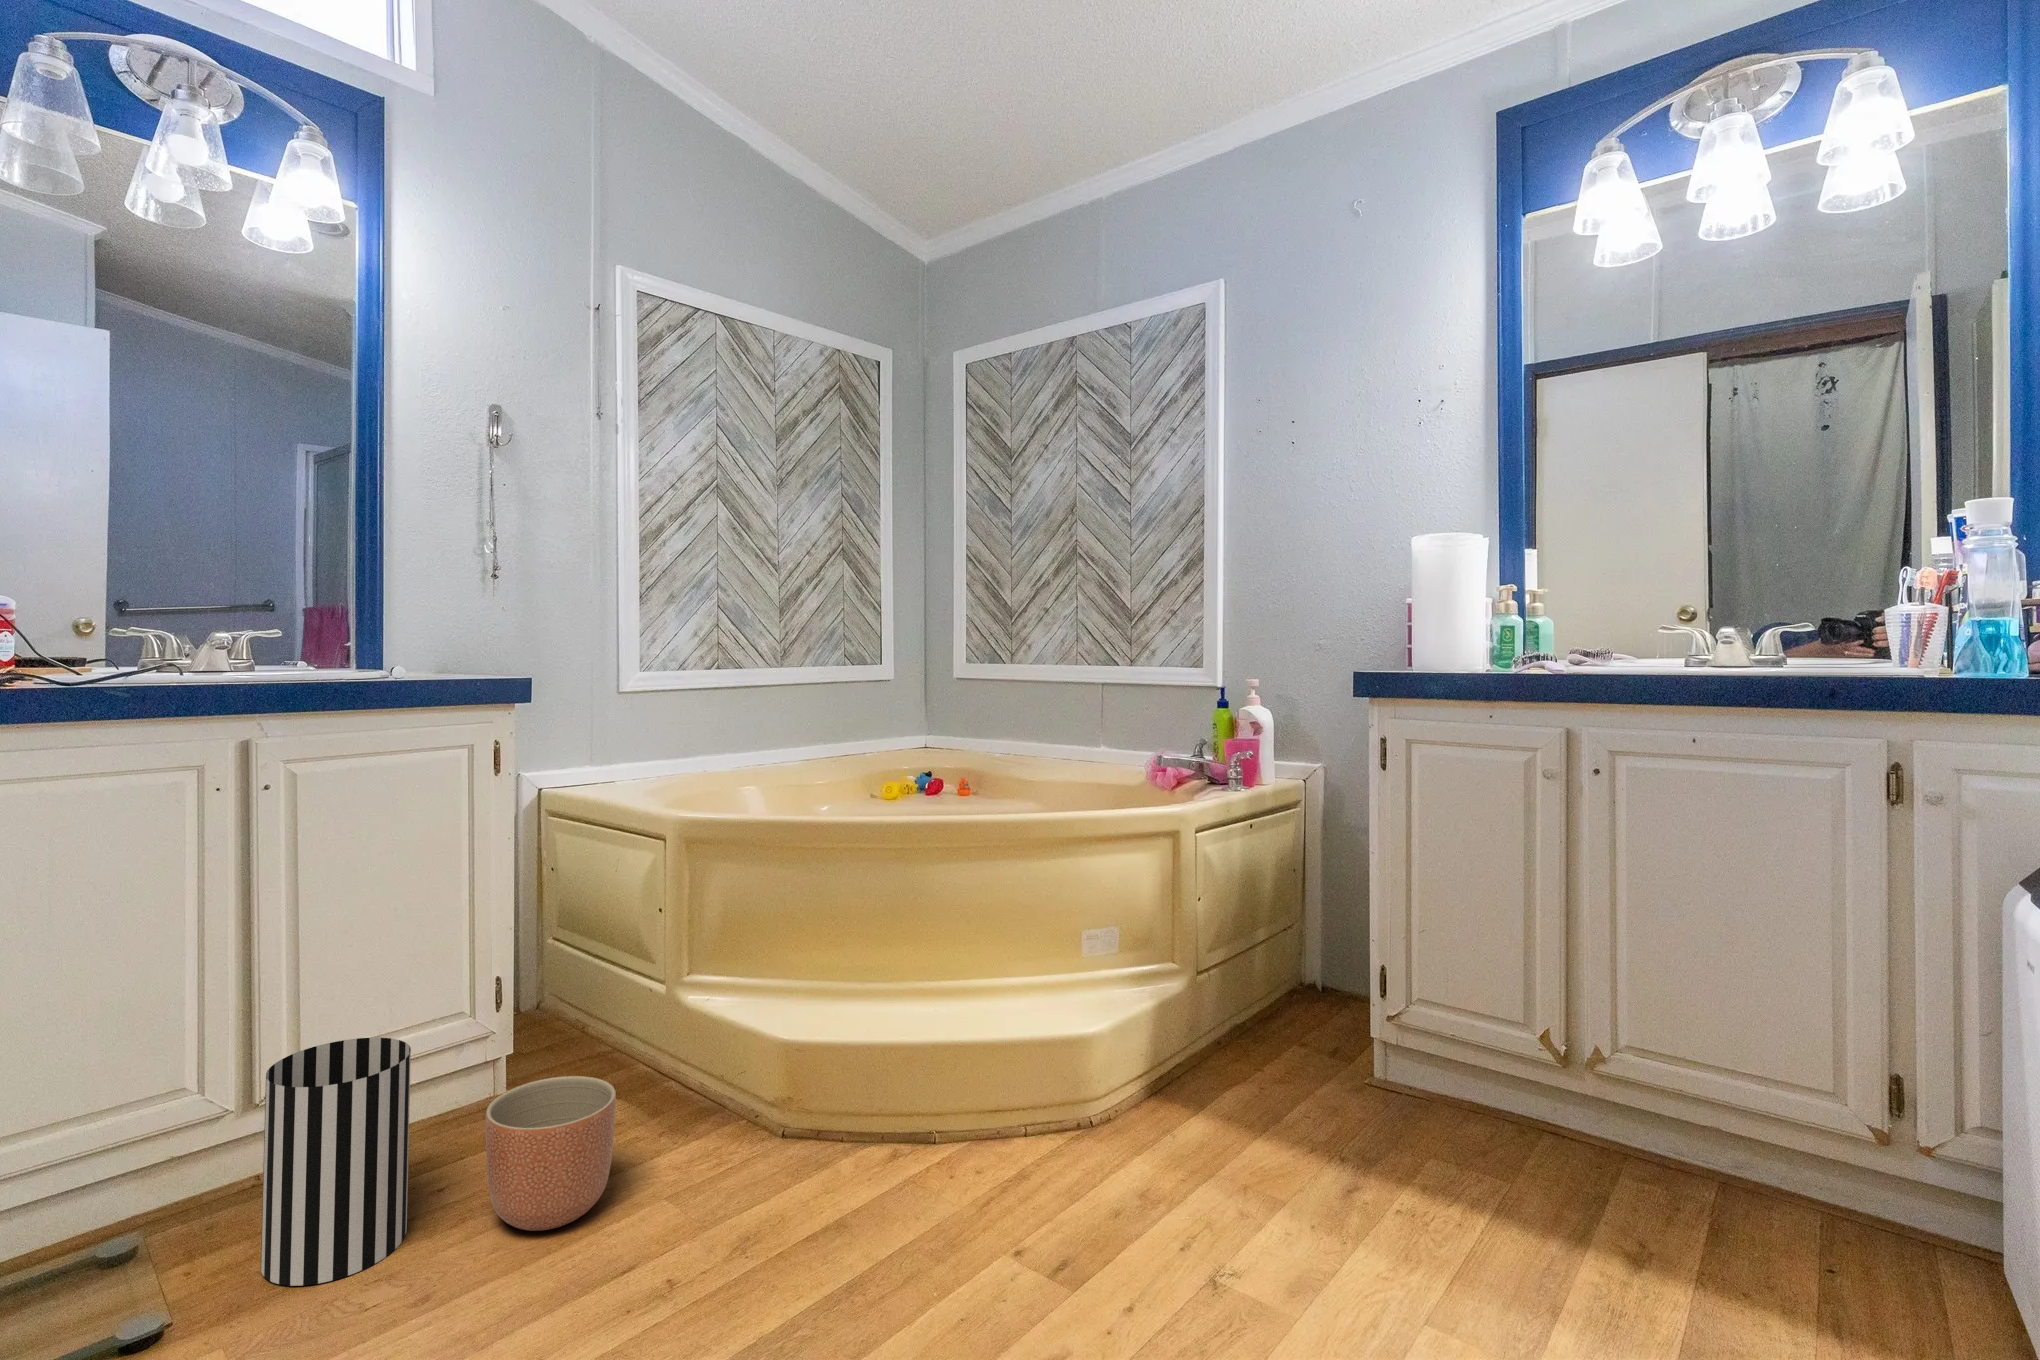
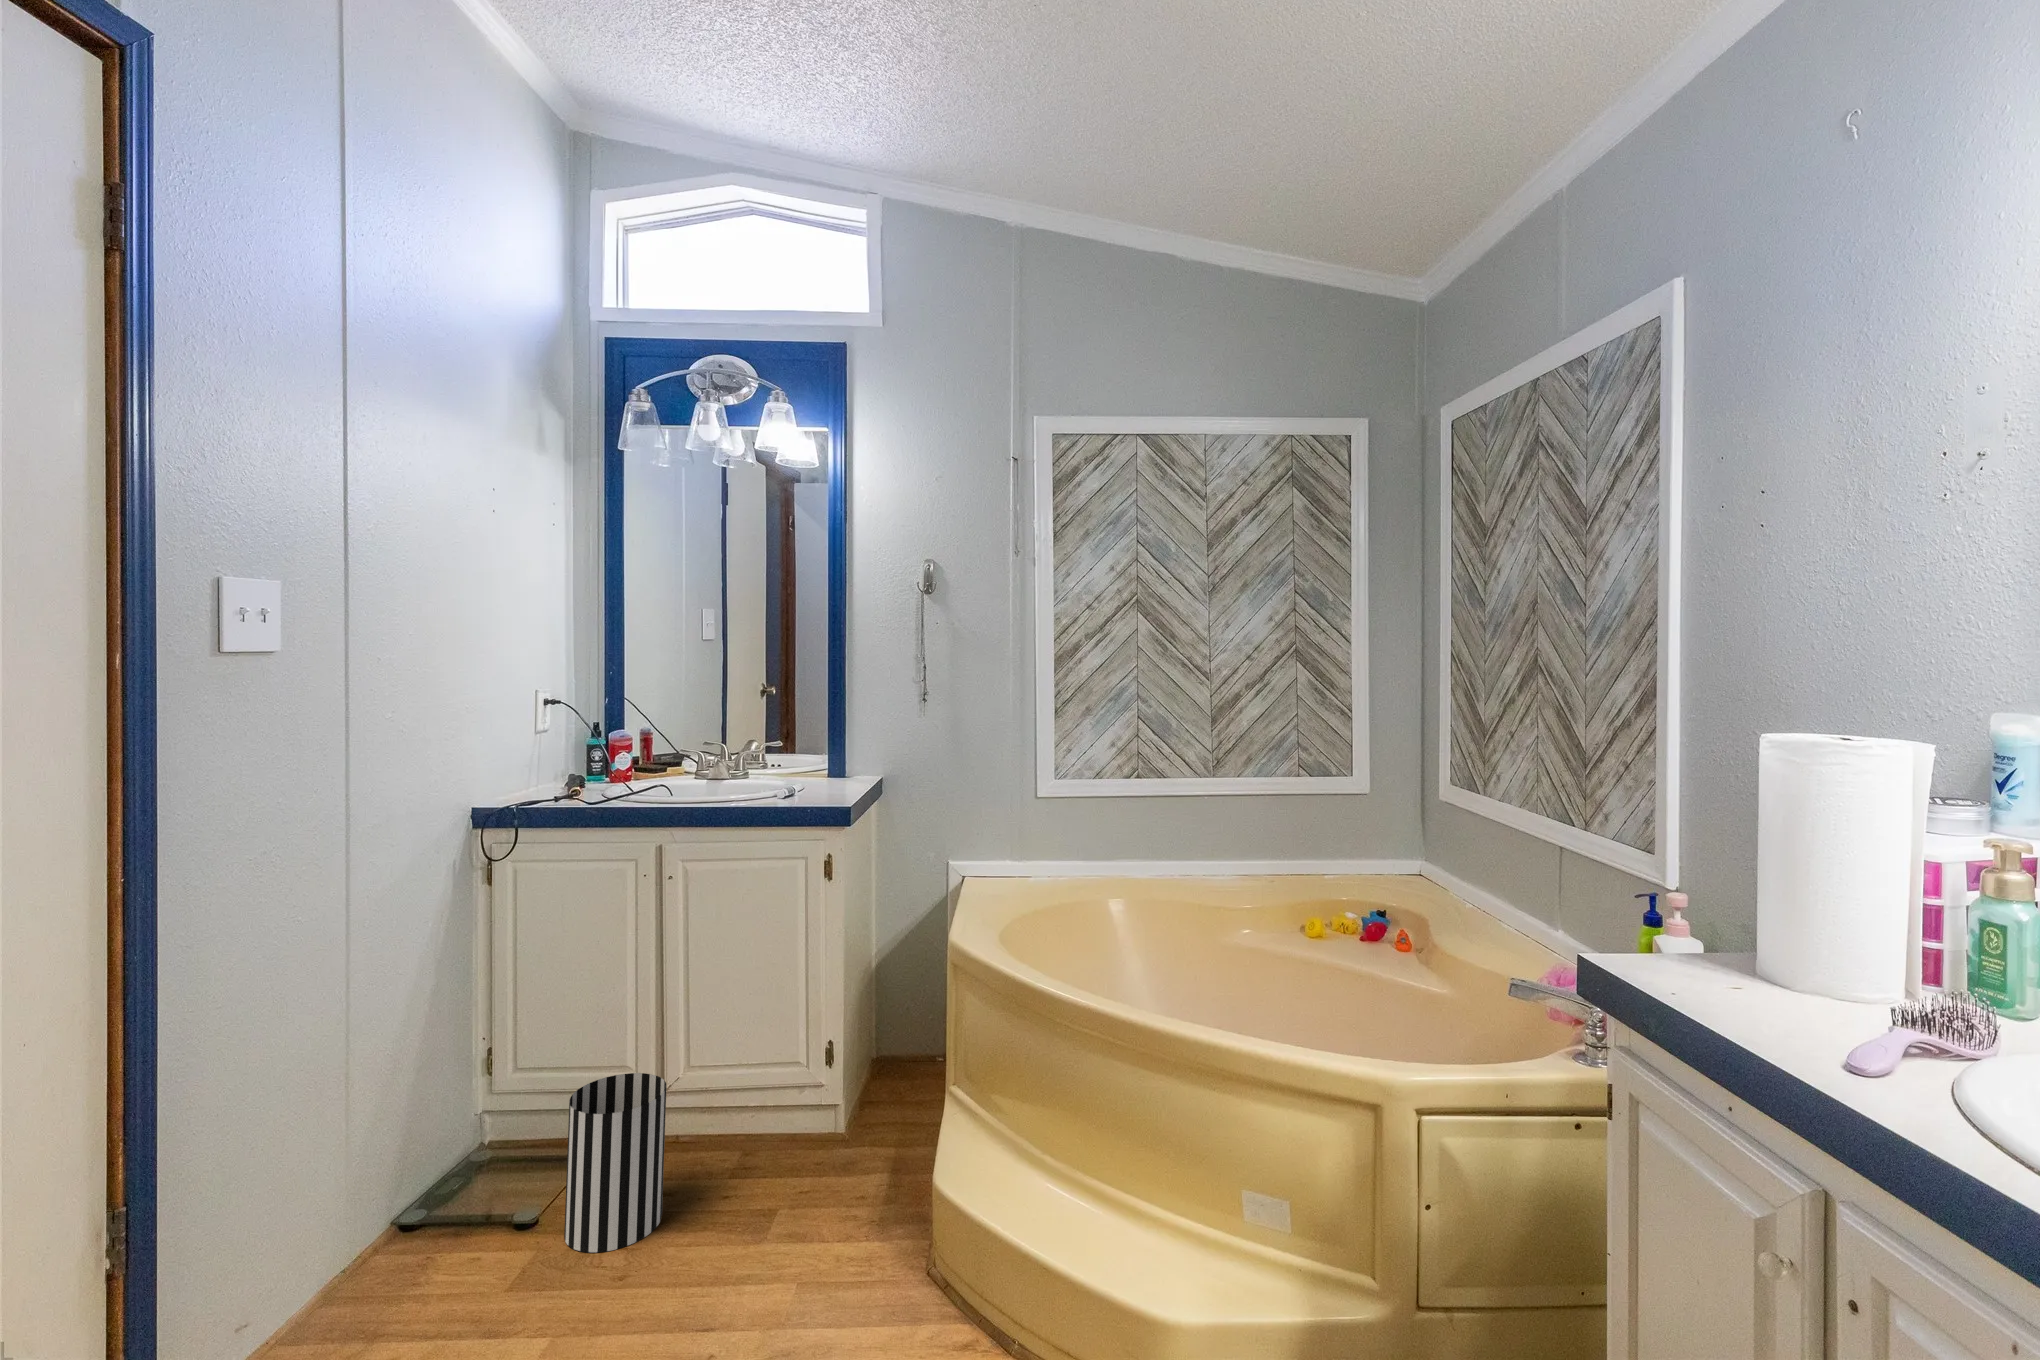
planter: present [486,1076,616,1231] -> none [664,1153,768,1286]

